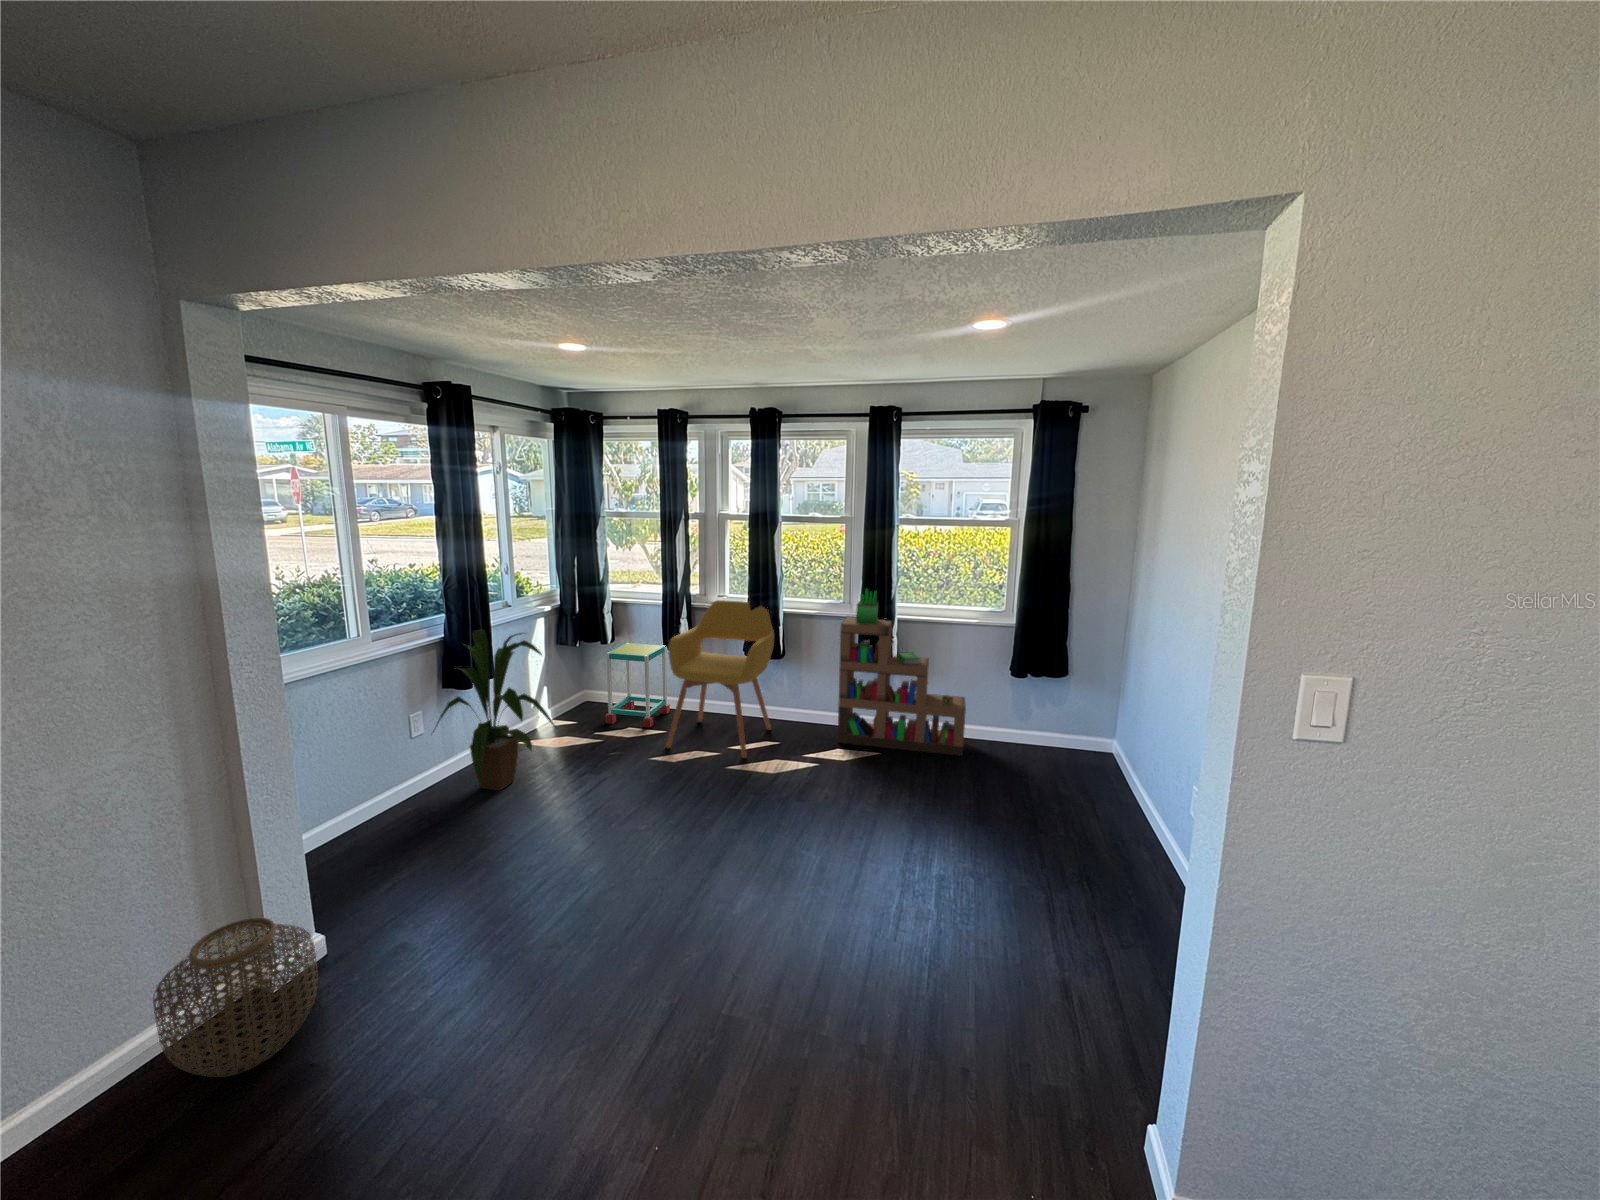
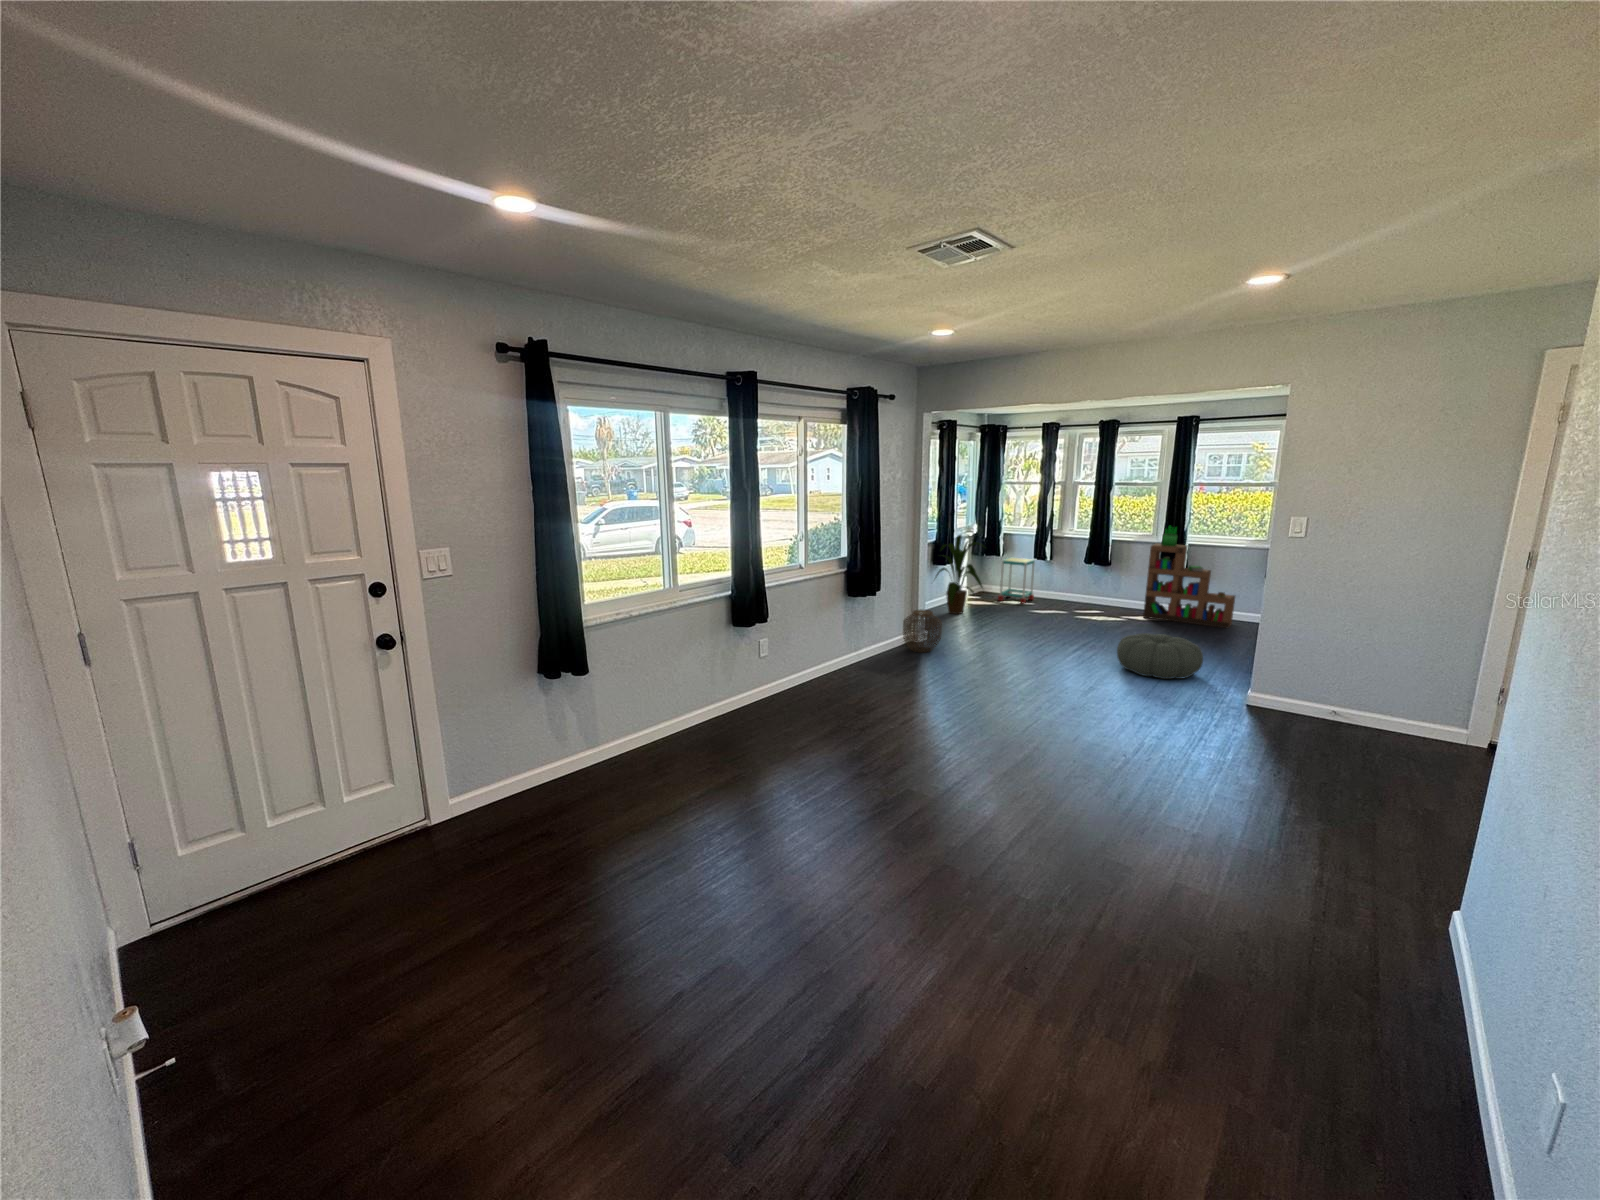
armchair: present [666,600,774,758] -> none [1036,533,1106,617]
pouf: none [799,881,991,1061] -> present [1117,633,1203,679]

